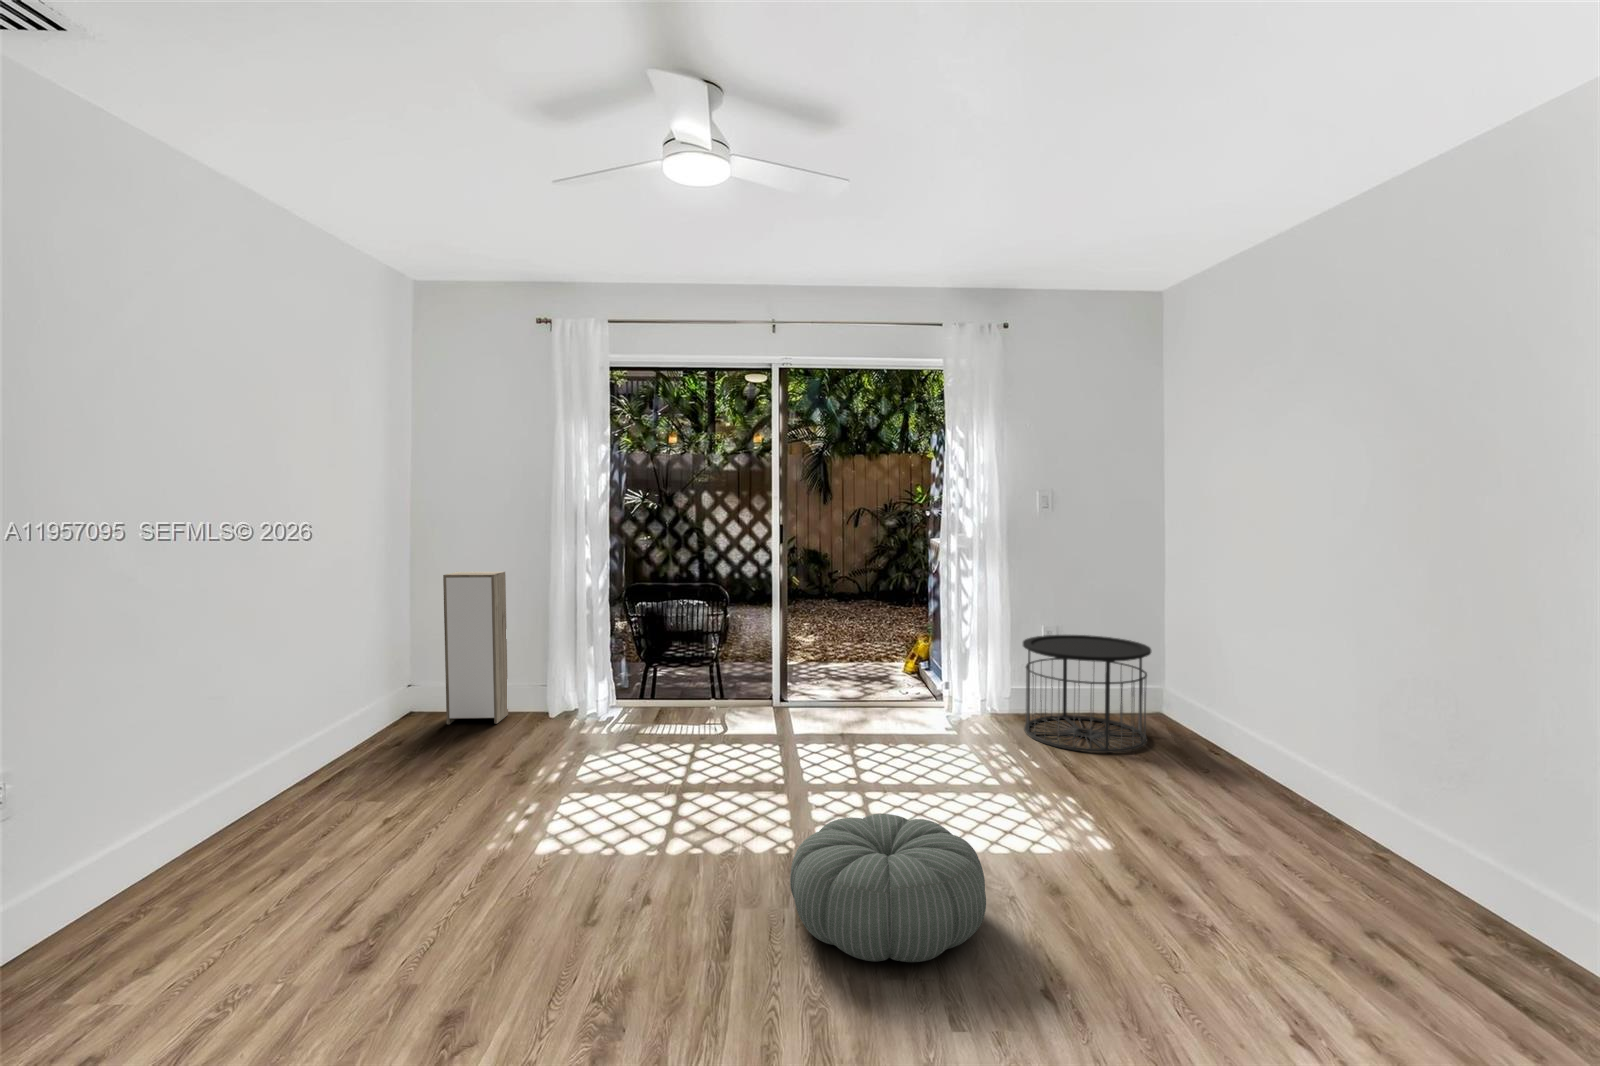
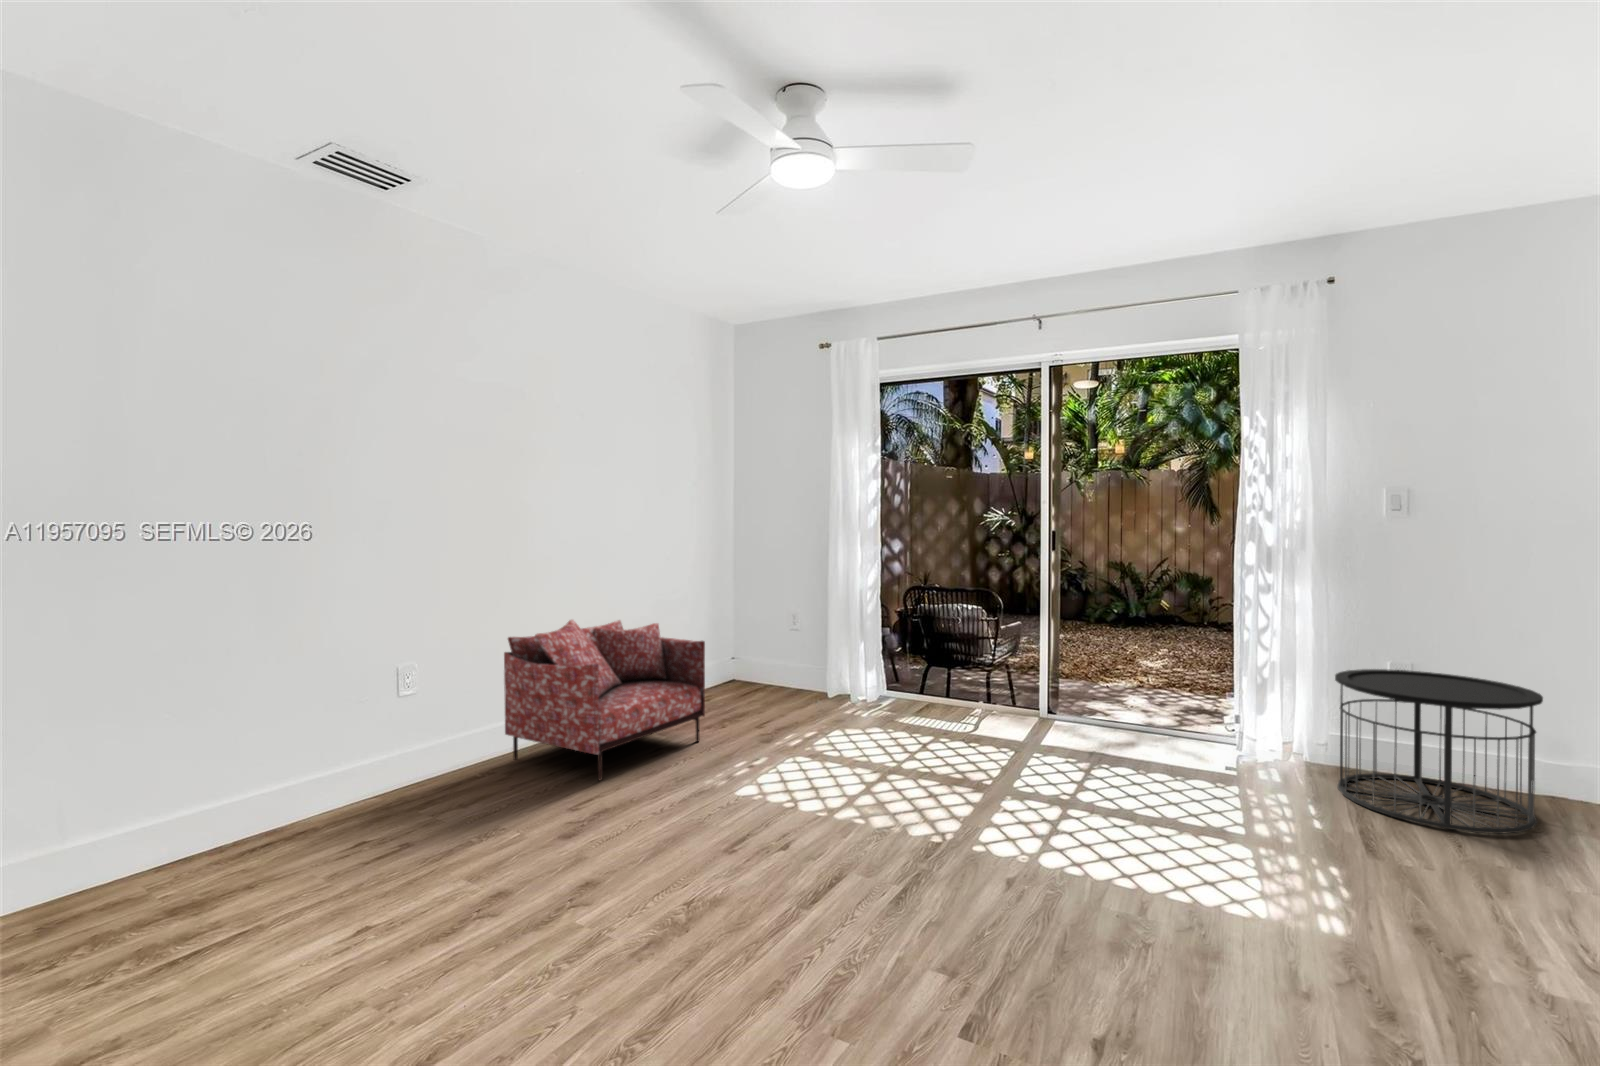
storage cabinet: present [443,571,508,724] -> none [749,565,799,696]
armchair: none [146,658,442,878] -> present [504,620,705,781]
pouf: present [790,813,986,962] -> none [880,812,1093,967]

